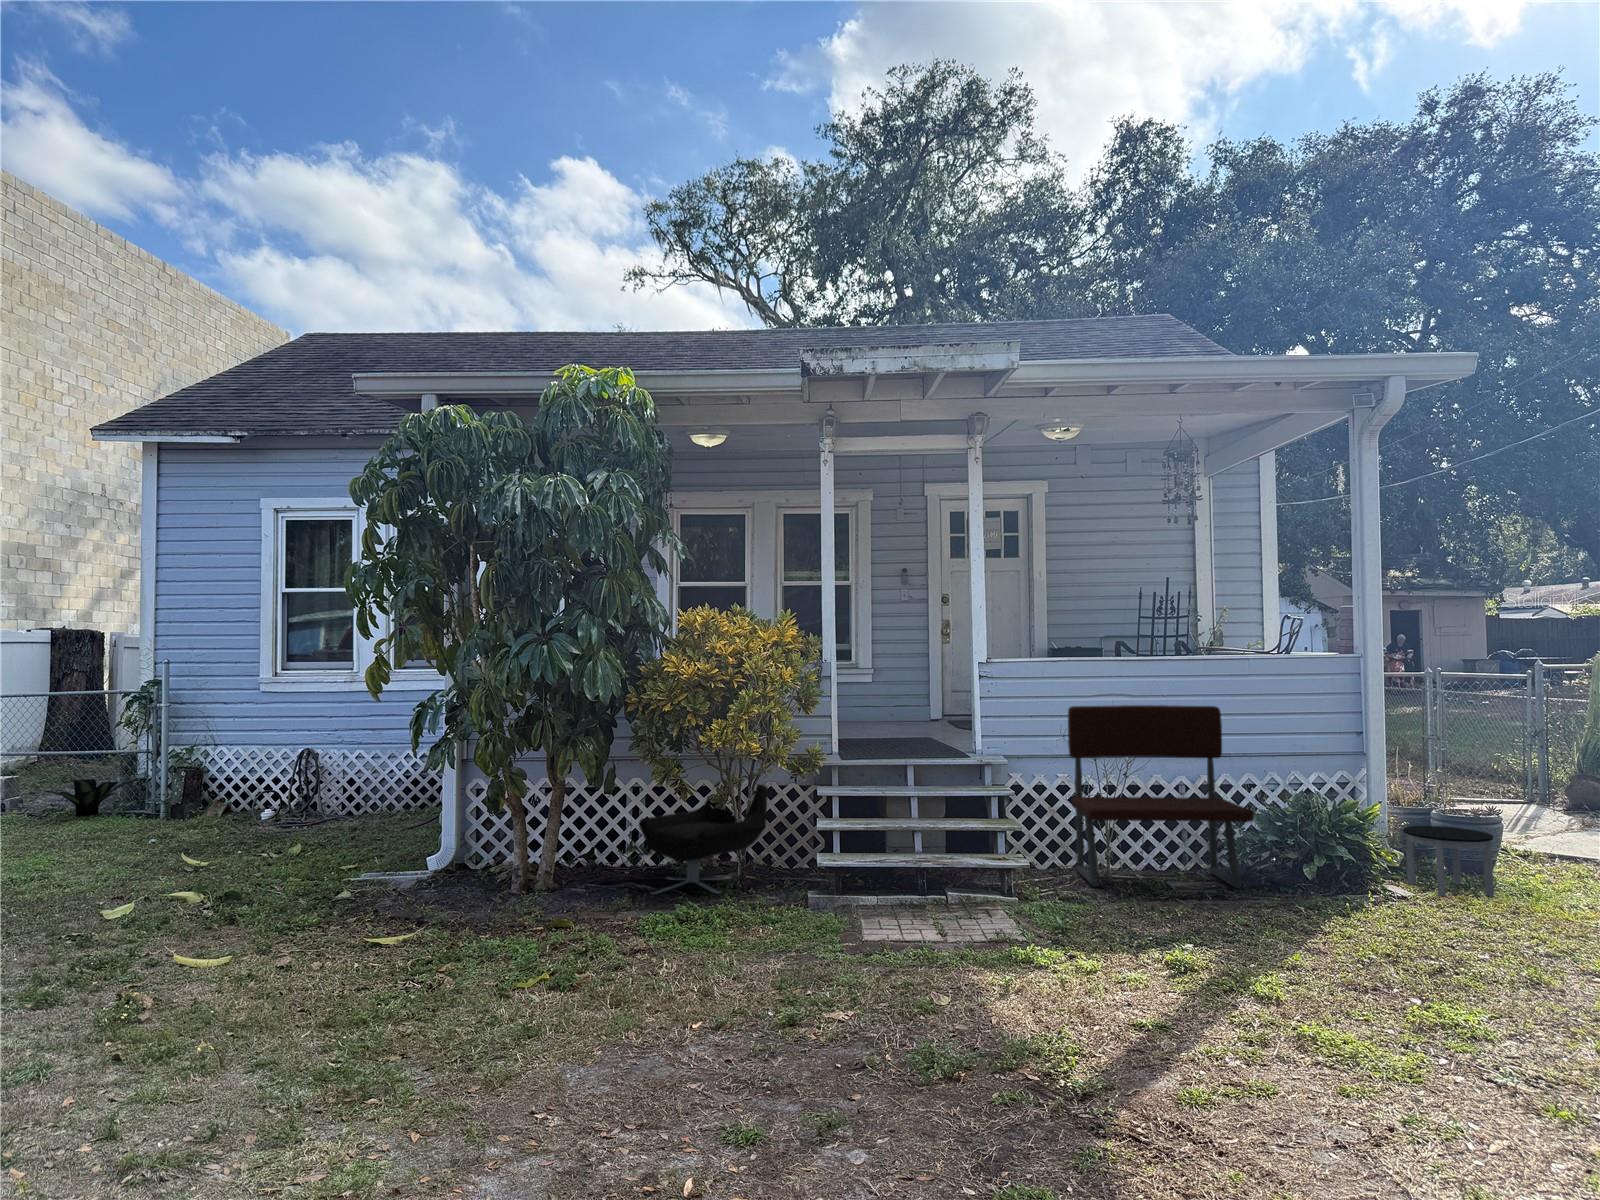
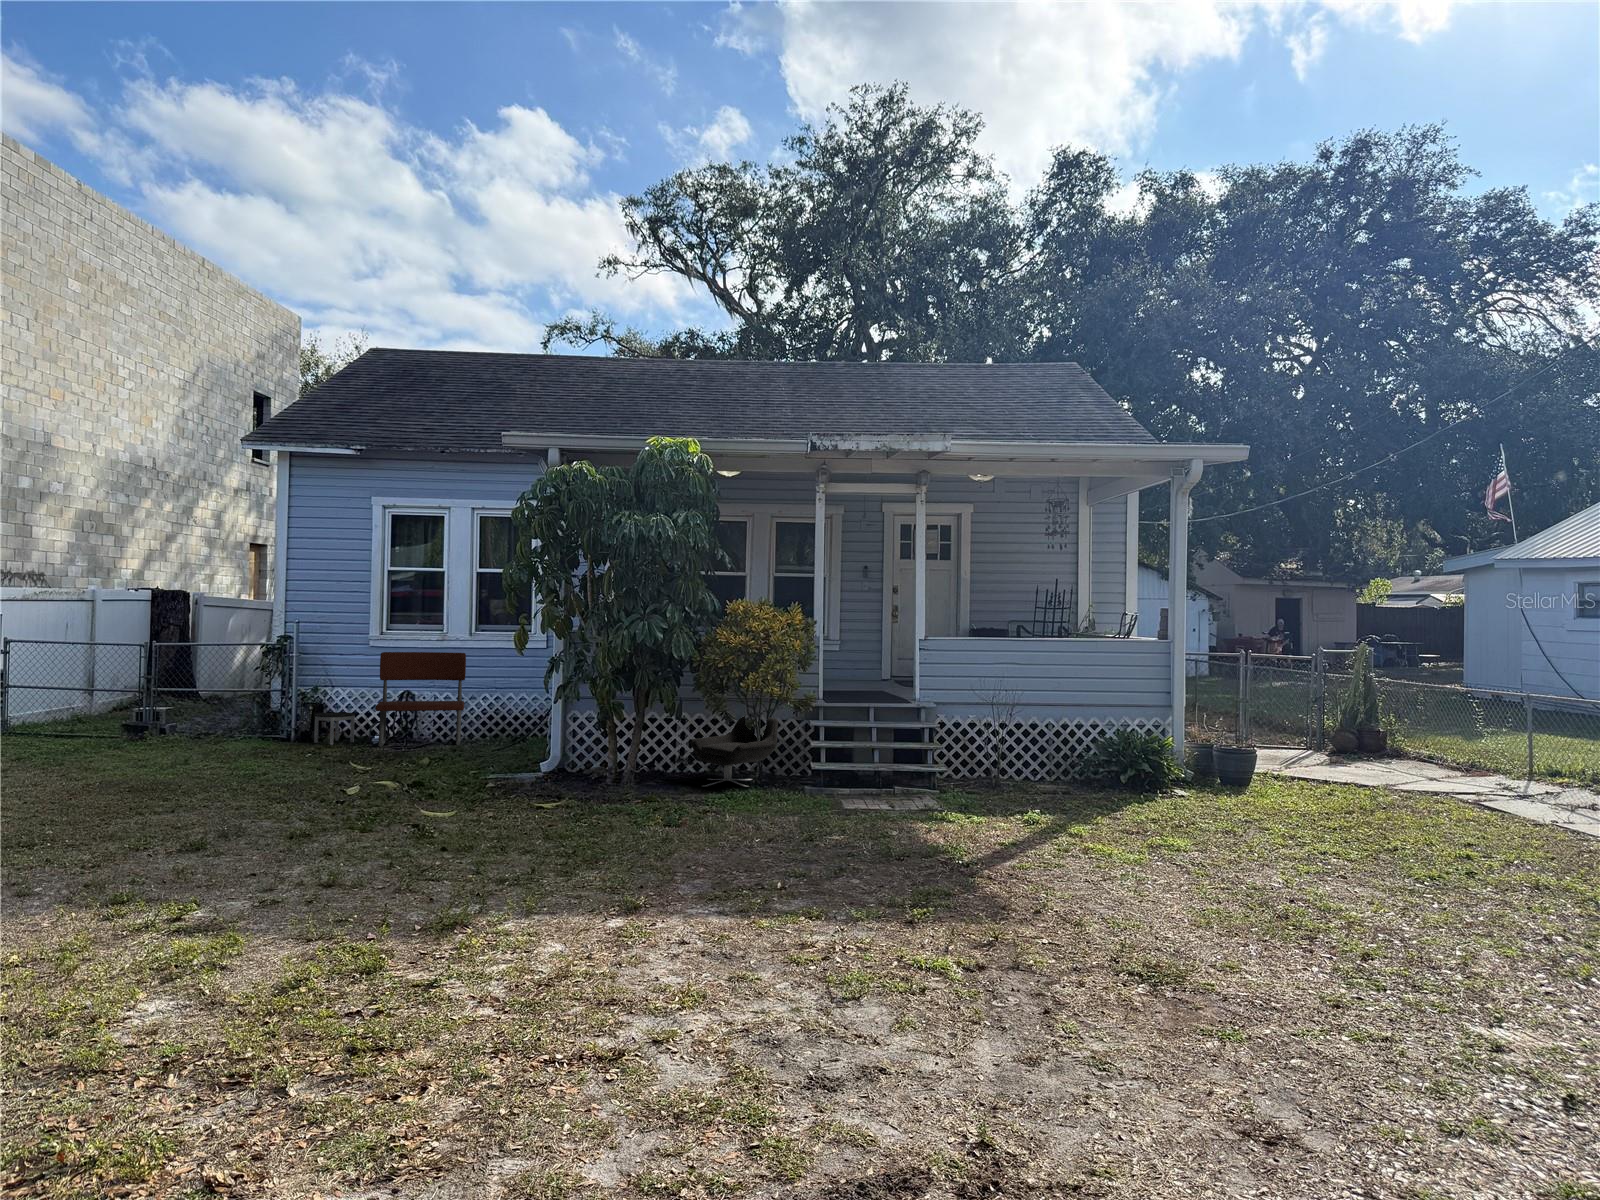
bench: present [1068,705,1254,888] -> present [375,652,466,747]
potted plant: present [45,779,137,816] -> none [199,712,266,739]
round table: present [1403,826,1494,896] -> present [314,712,355,745]

